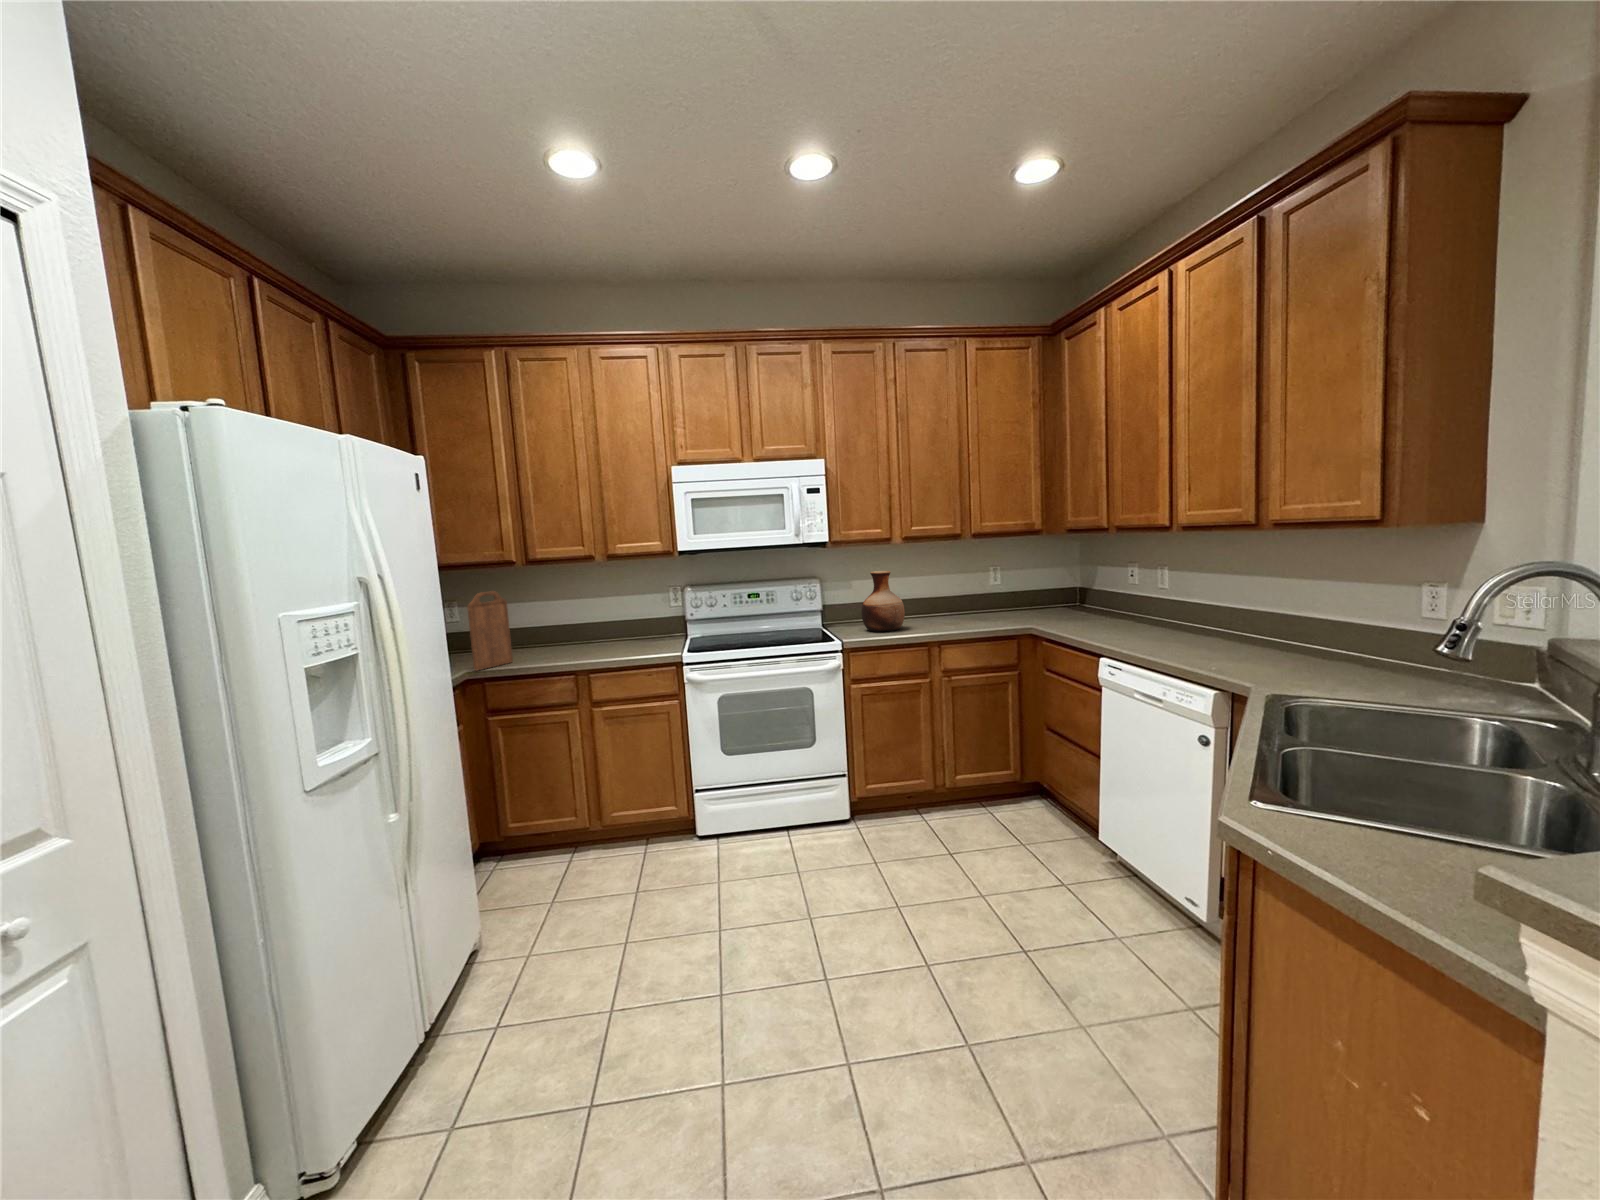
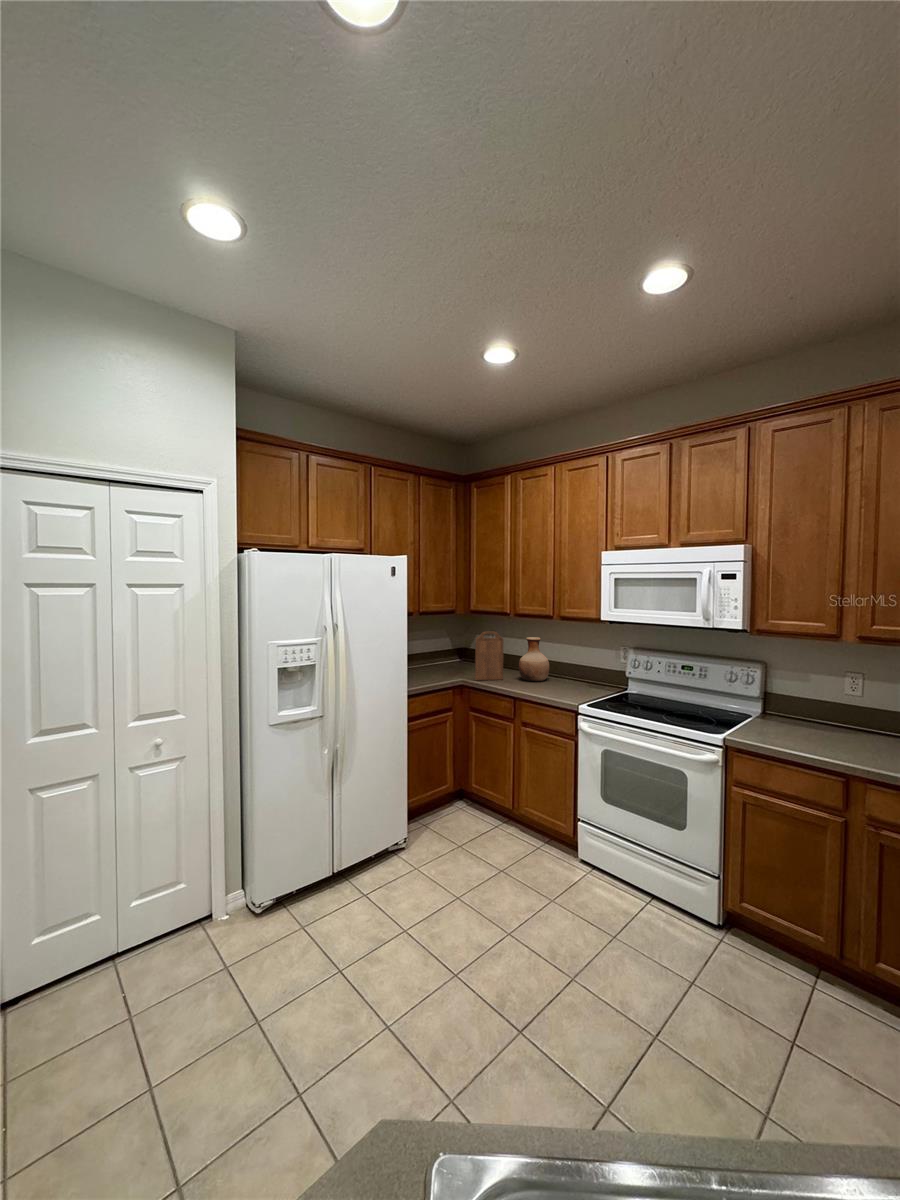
vase: present [861,571,905,632] -> present [519,637,549,681]

